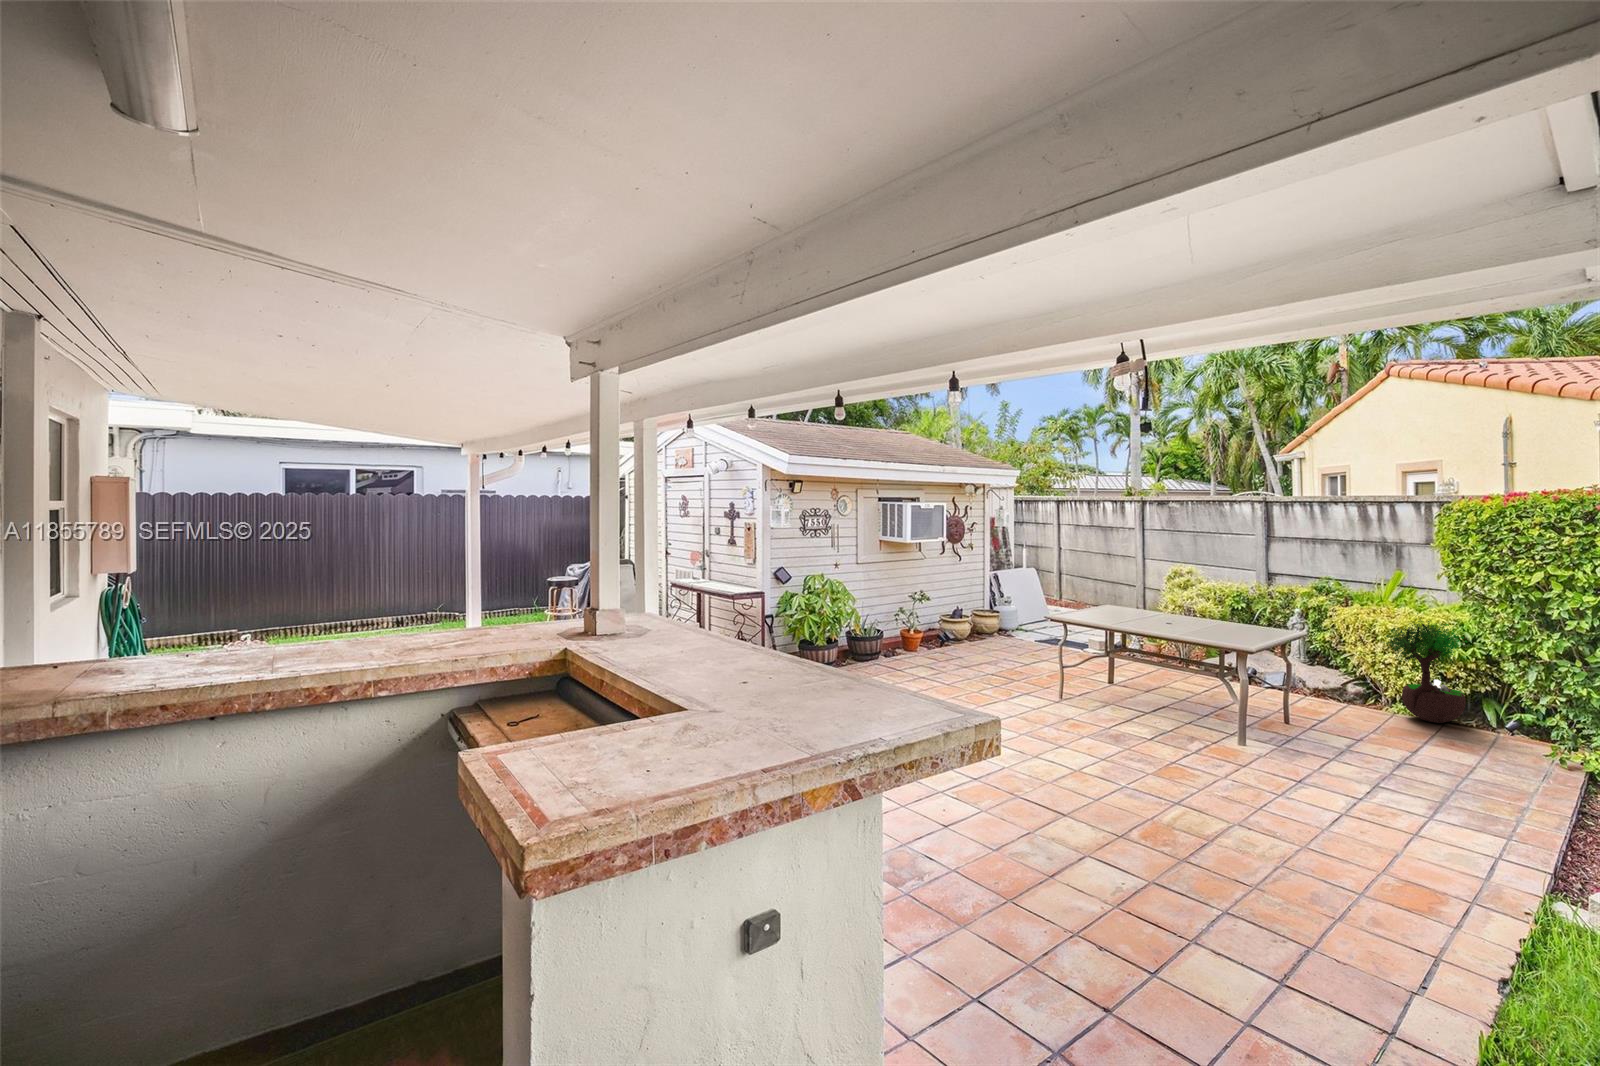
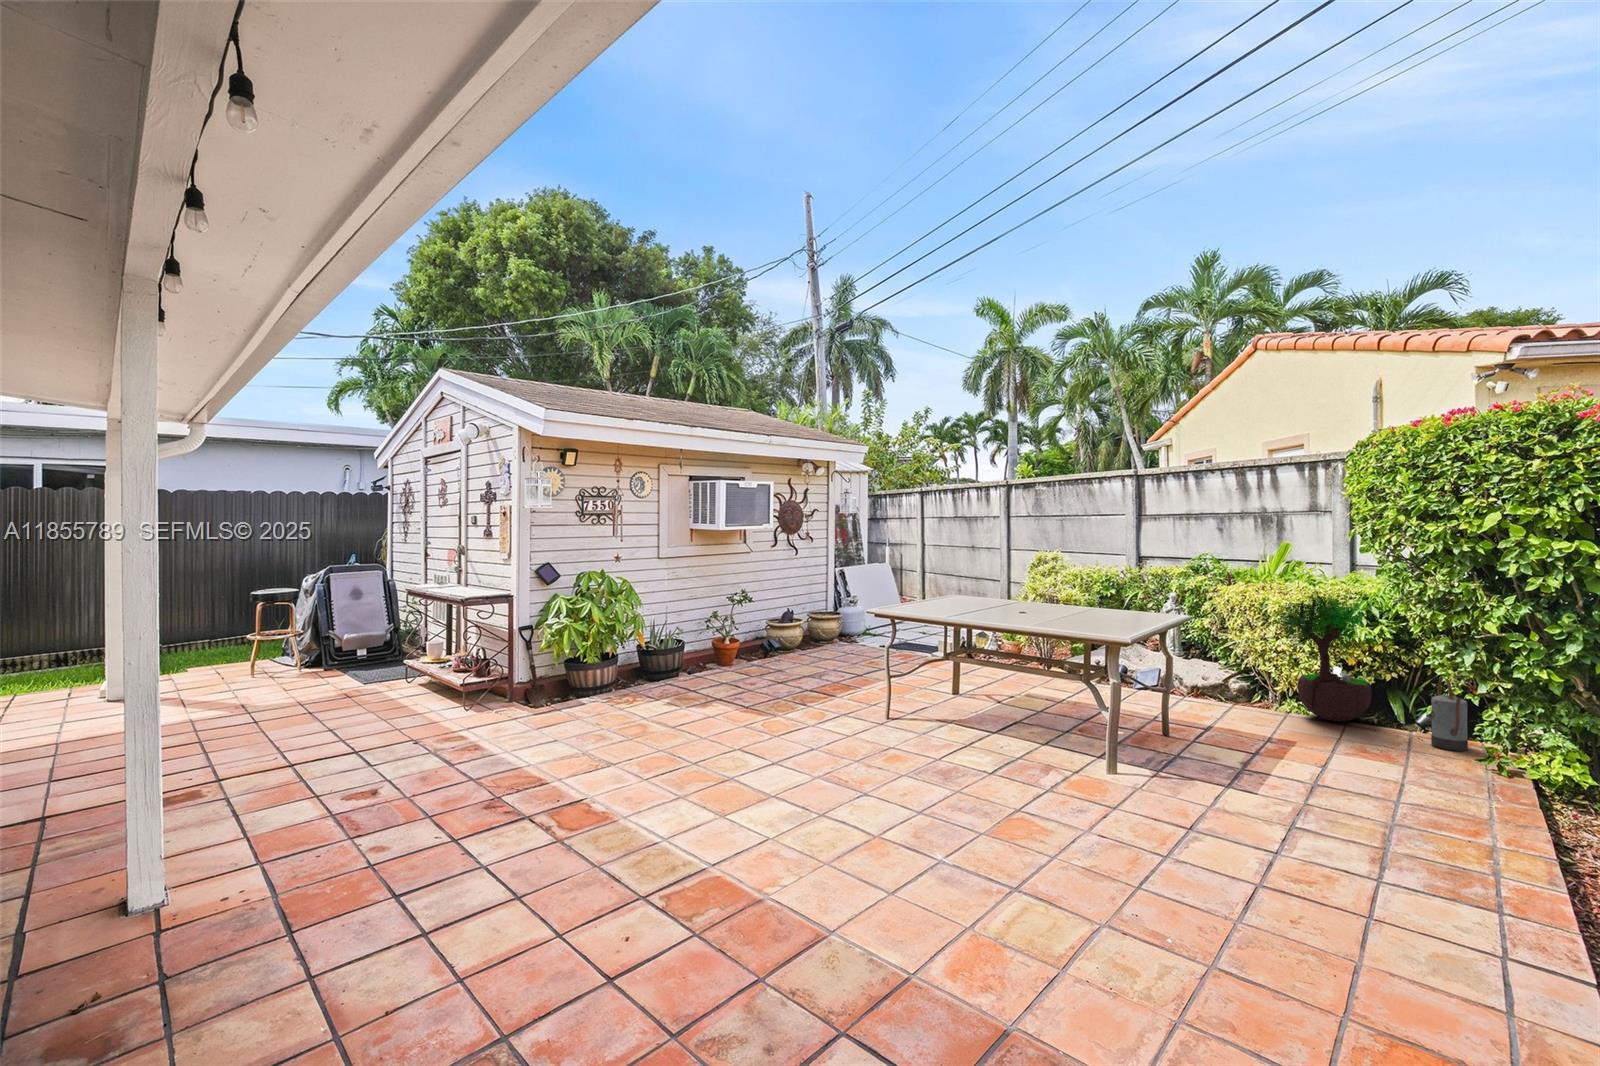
watering can: none [1512,692,1544,751] -> present [1431,676,1468,751]

